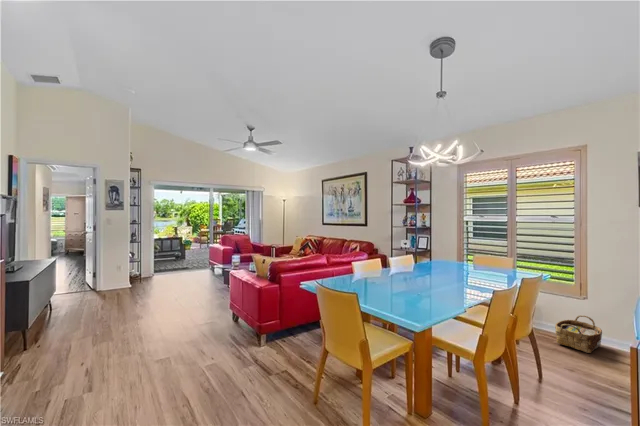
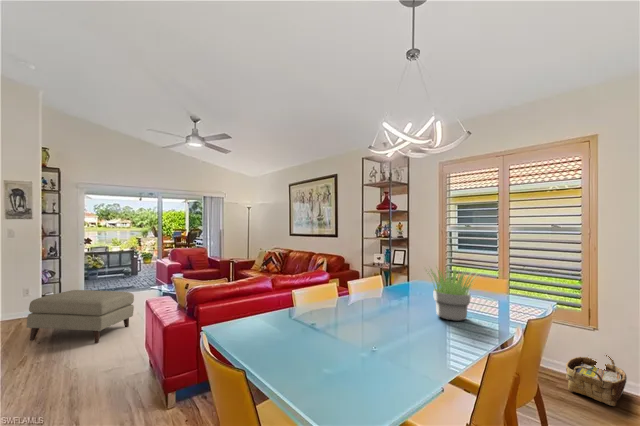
potted plant: none [442,244,487,282] -> present [431,268,475,321]
ottoman: none [134,266,207,306] -> present [27,290,134,344]

